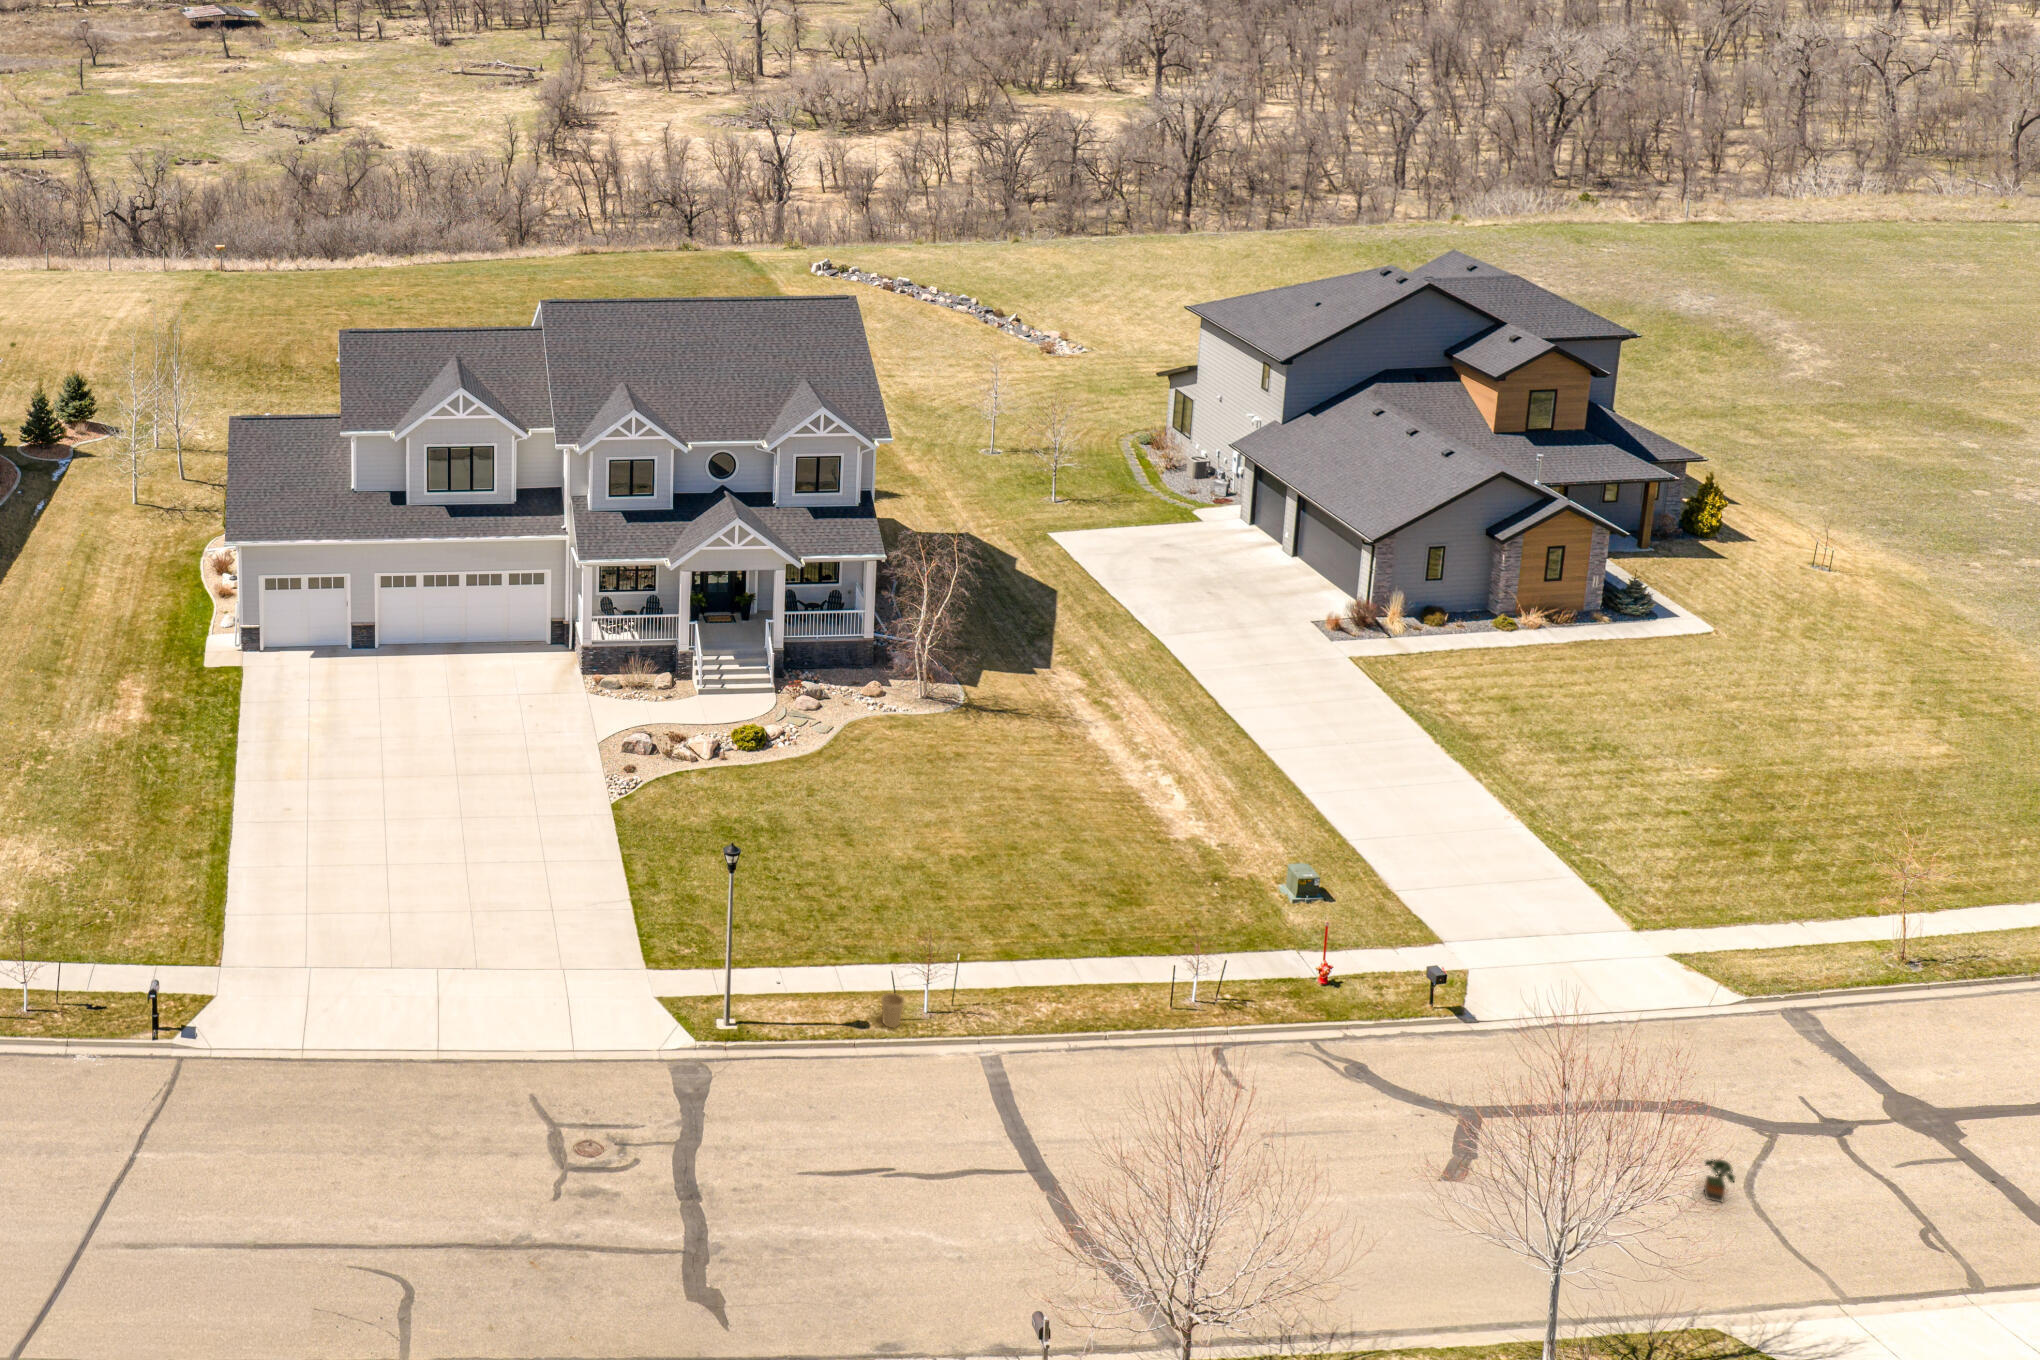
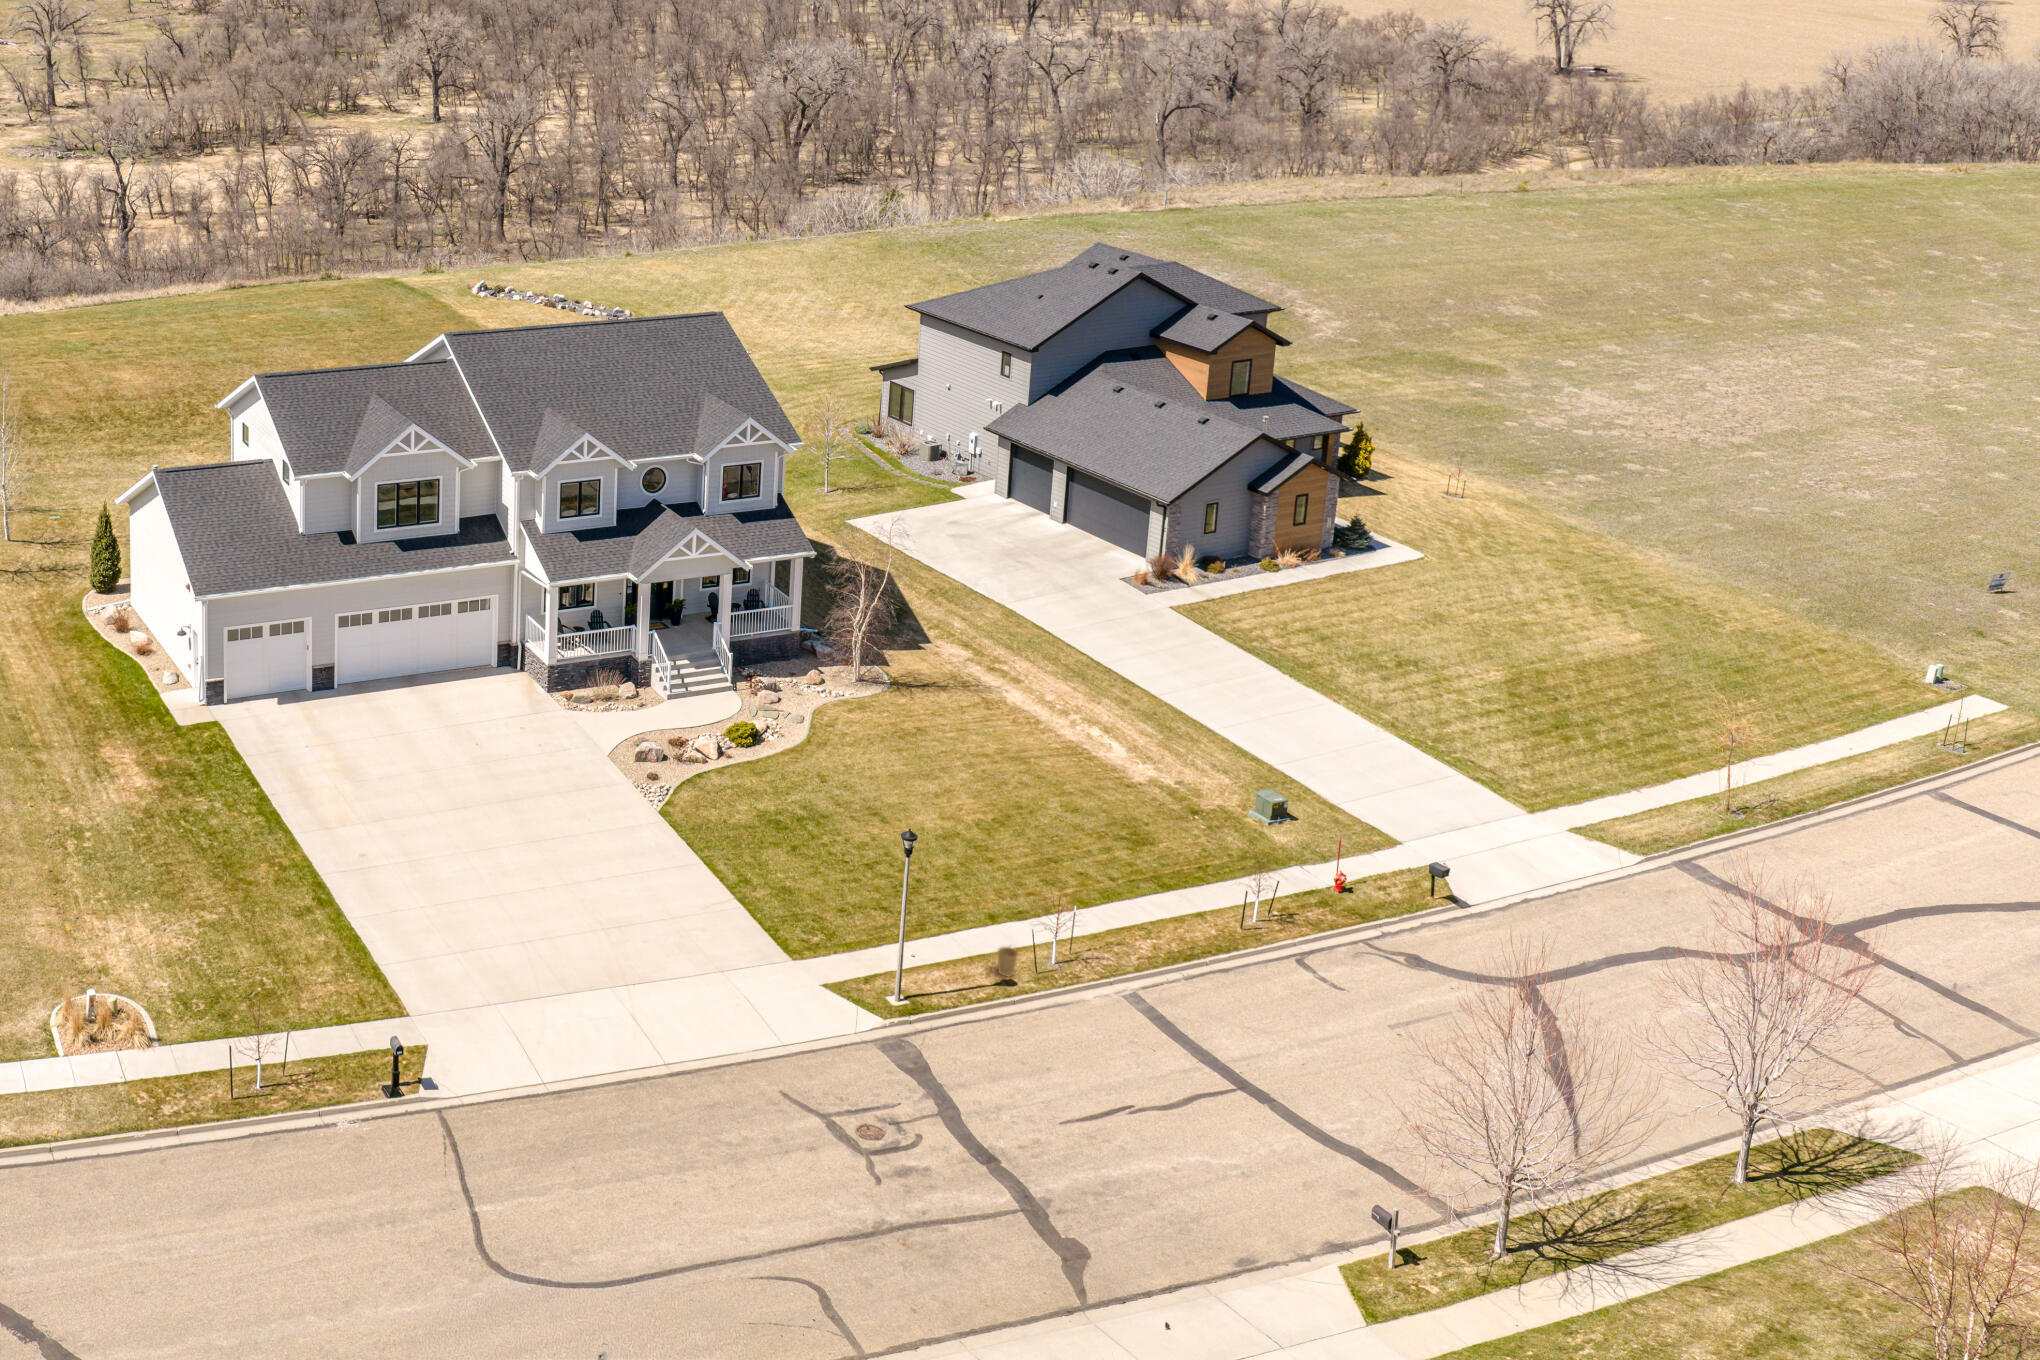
potted tree: present [1704,1159,1735,1203] -> none [1637,983,1664,1016]

